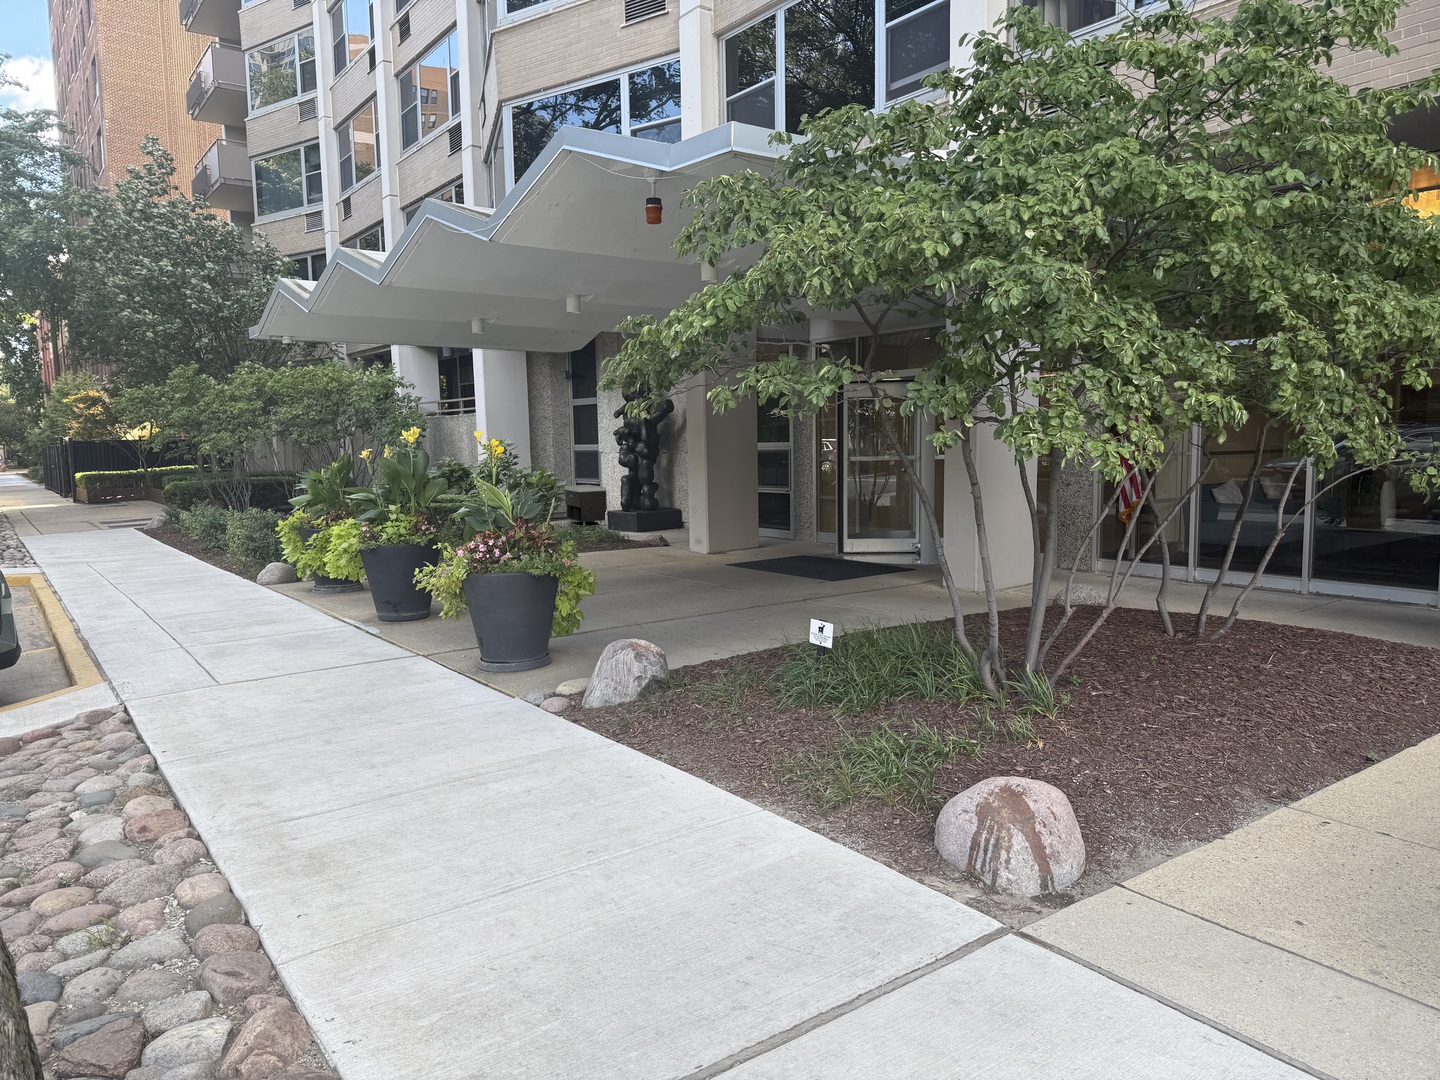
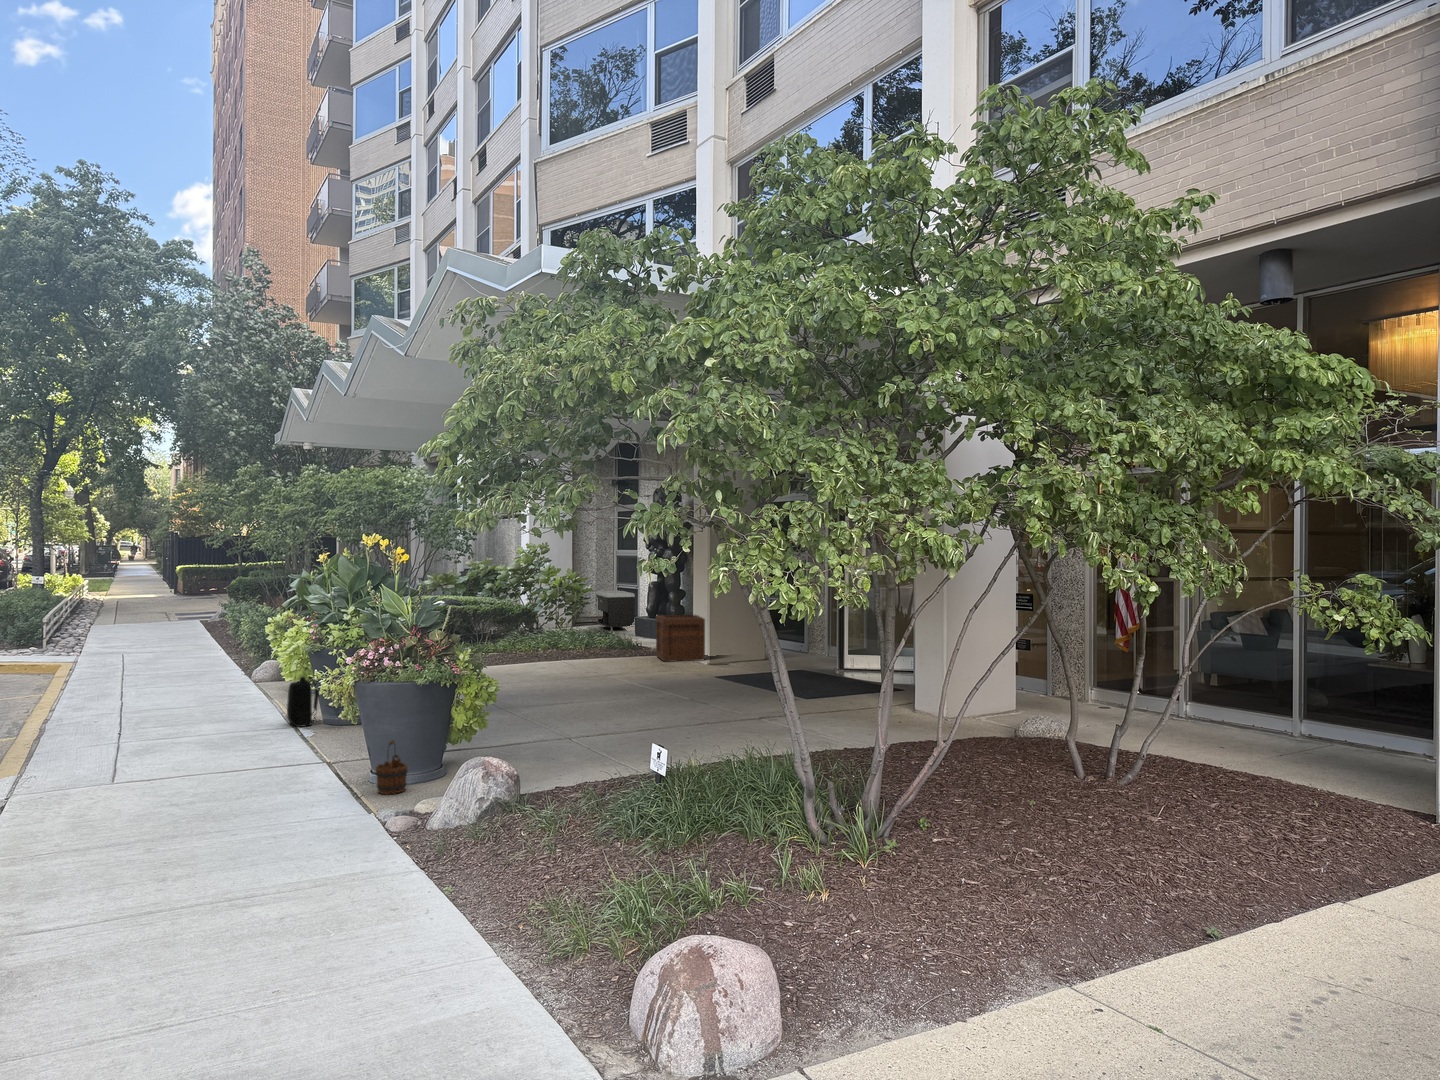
wooden crate: none [653,505,706,552] -> present [656,615,705,662]
backpack: none [338,577,378,627] -> present [287,677,319,727]
wooden bucket: none [499,631,530,684] -> present [376,740,408,795]

